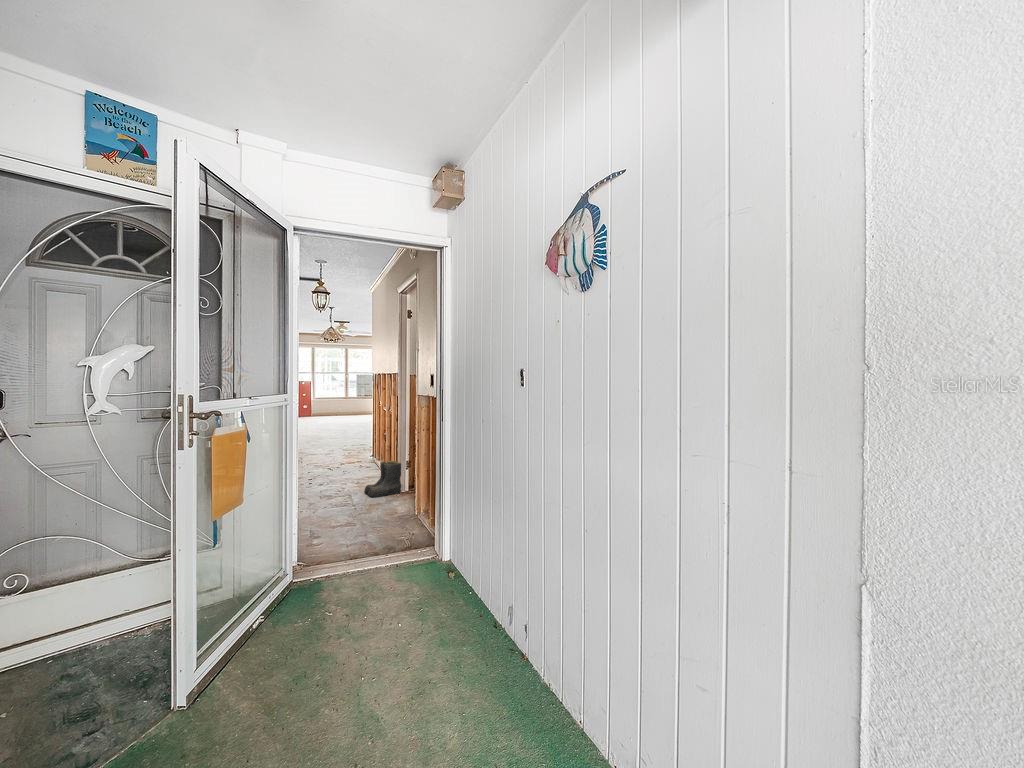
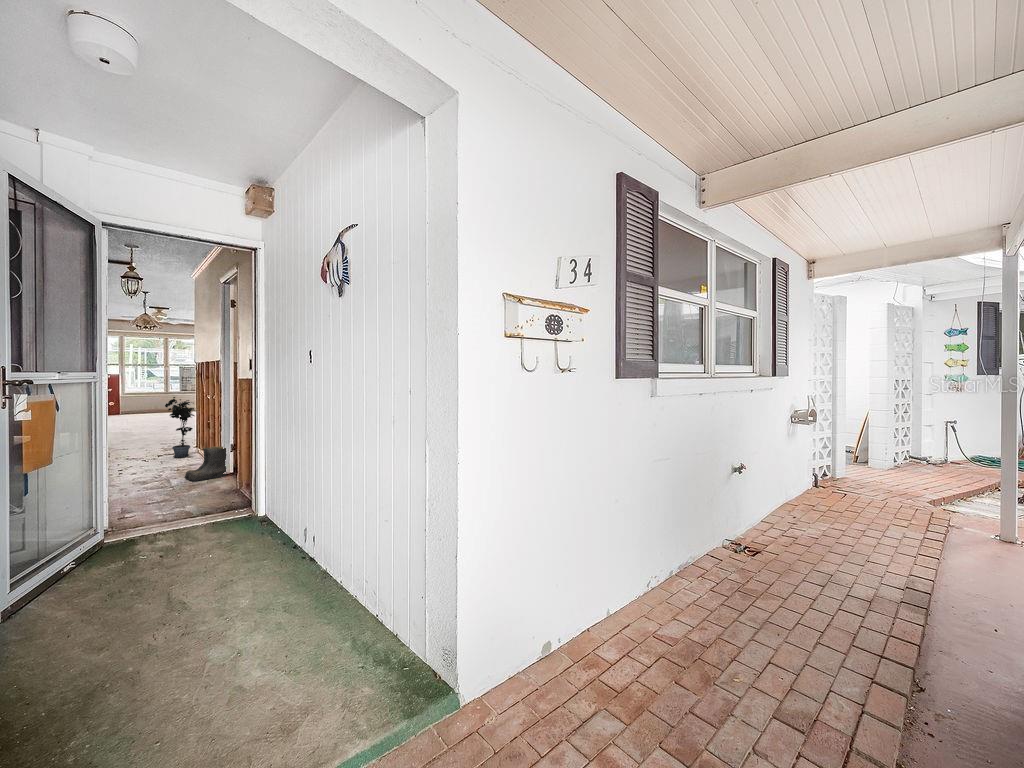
potted plant: none [346,407,374,465] -> present [165,397,195,458]

